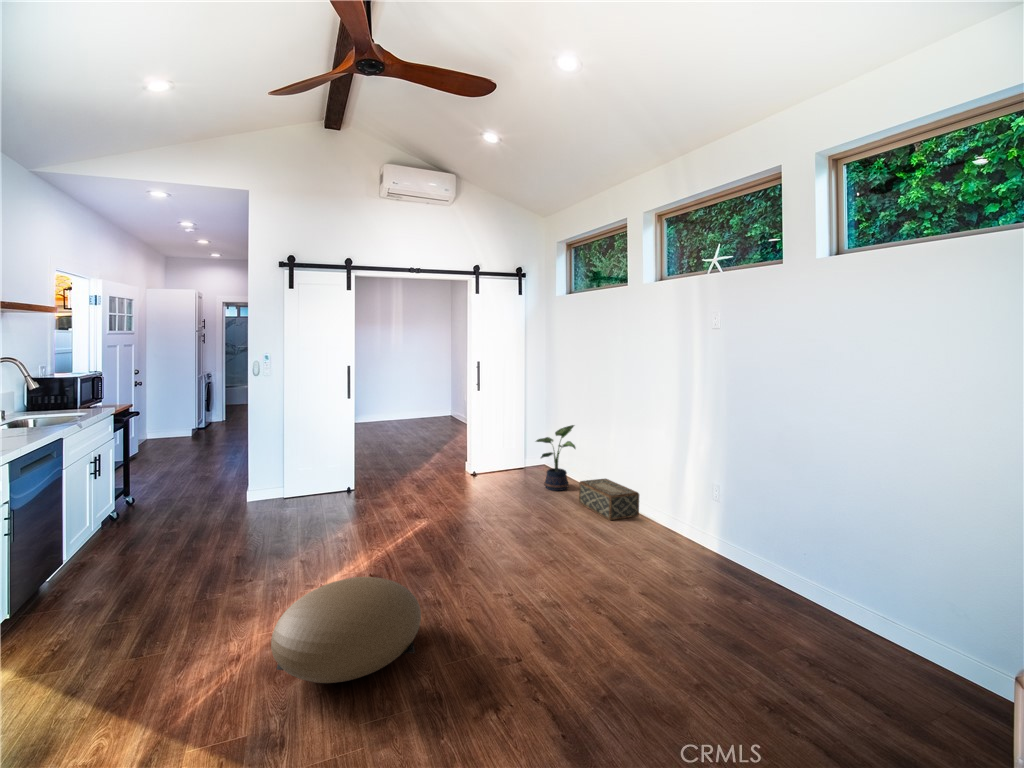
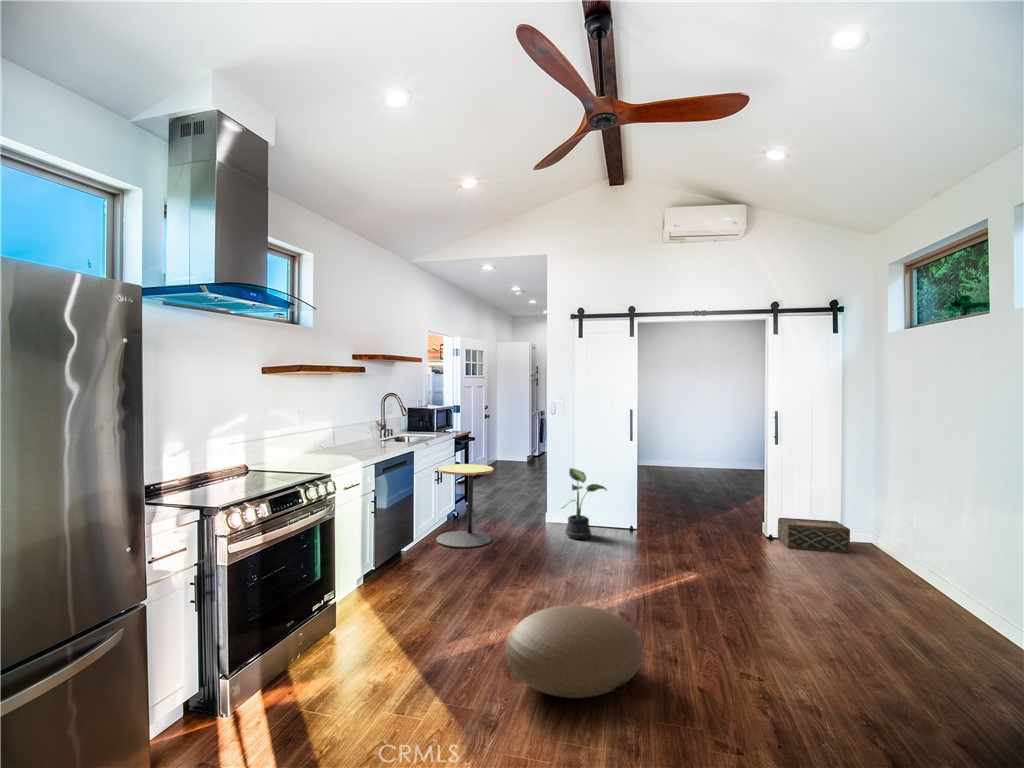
potted plant: present [536,425,576,491] -> present [562,468,607,539]
side table: none [101,443,189,551] -> present [436,464,493,548]
woven basket: present [579,479,639,520] -> present [778,518,850,552]

